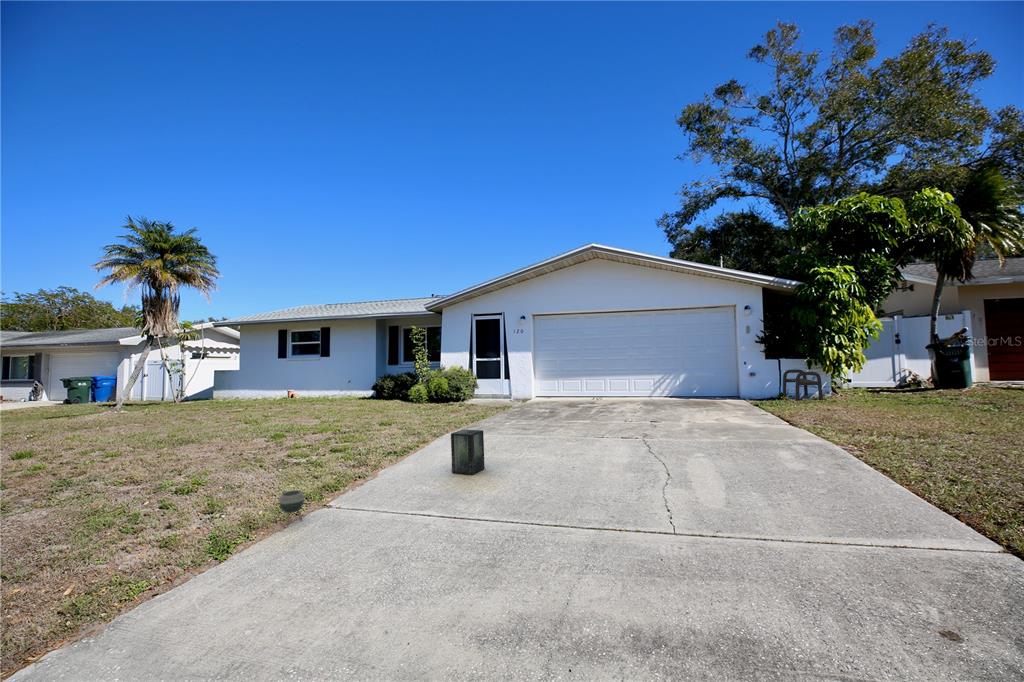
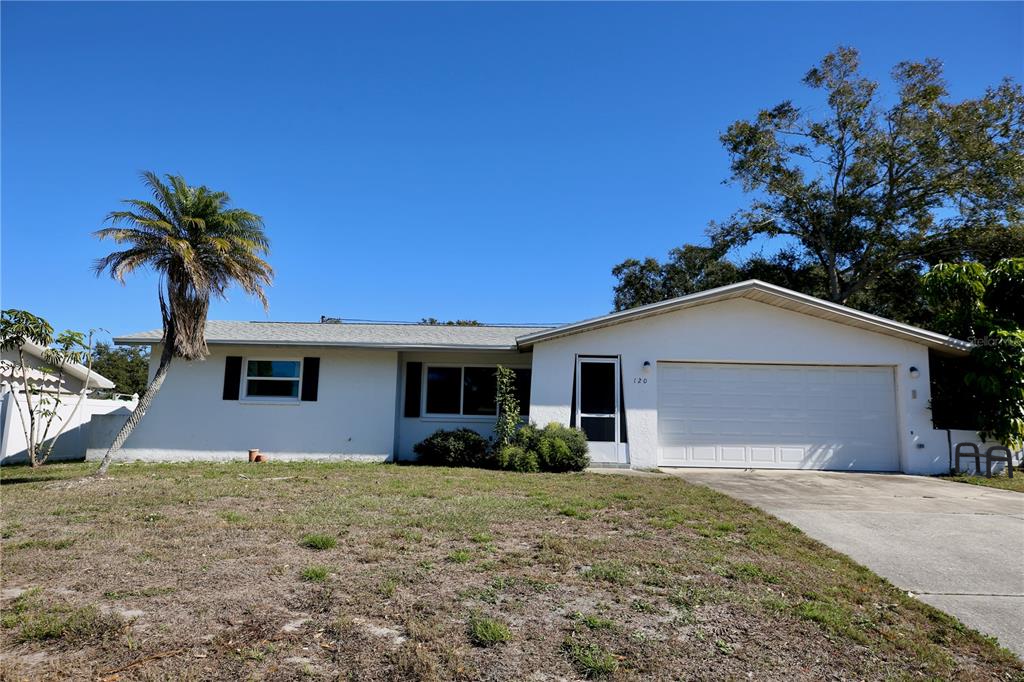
storage box: present [451,429,485,475] -> none [918,519,968,580]
planter: present [279,490,304,525] -> none [961,612,1001,664]

